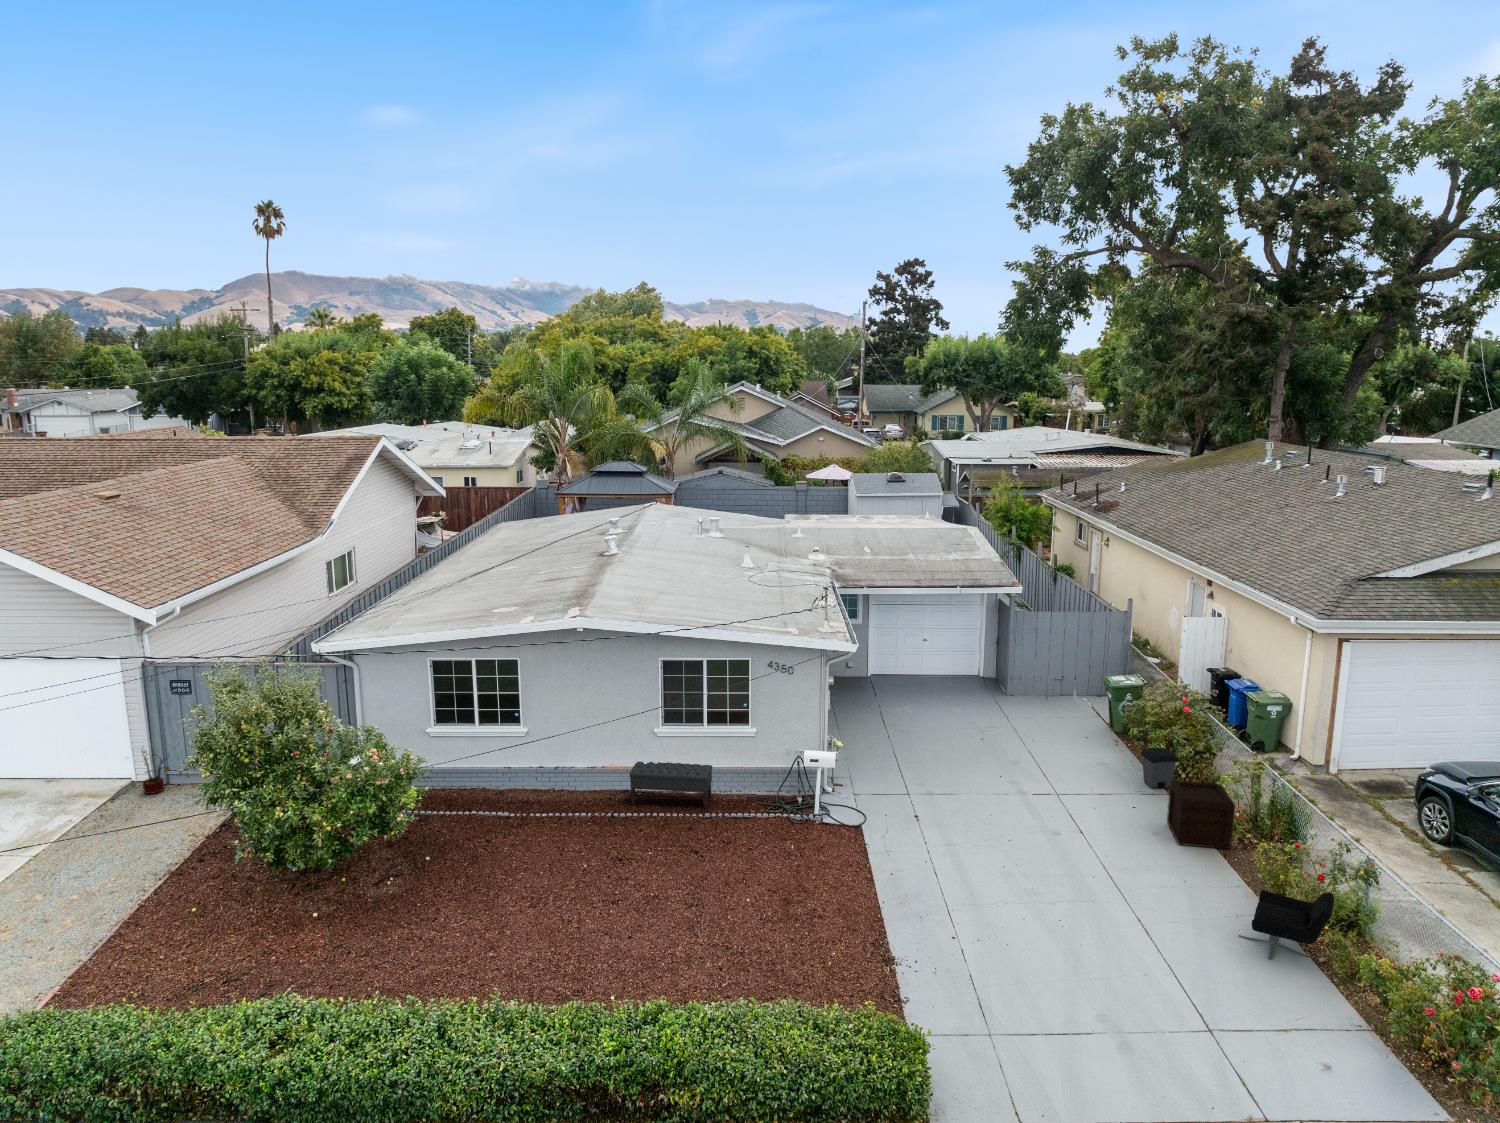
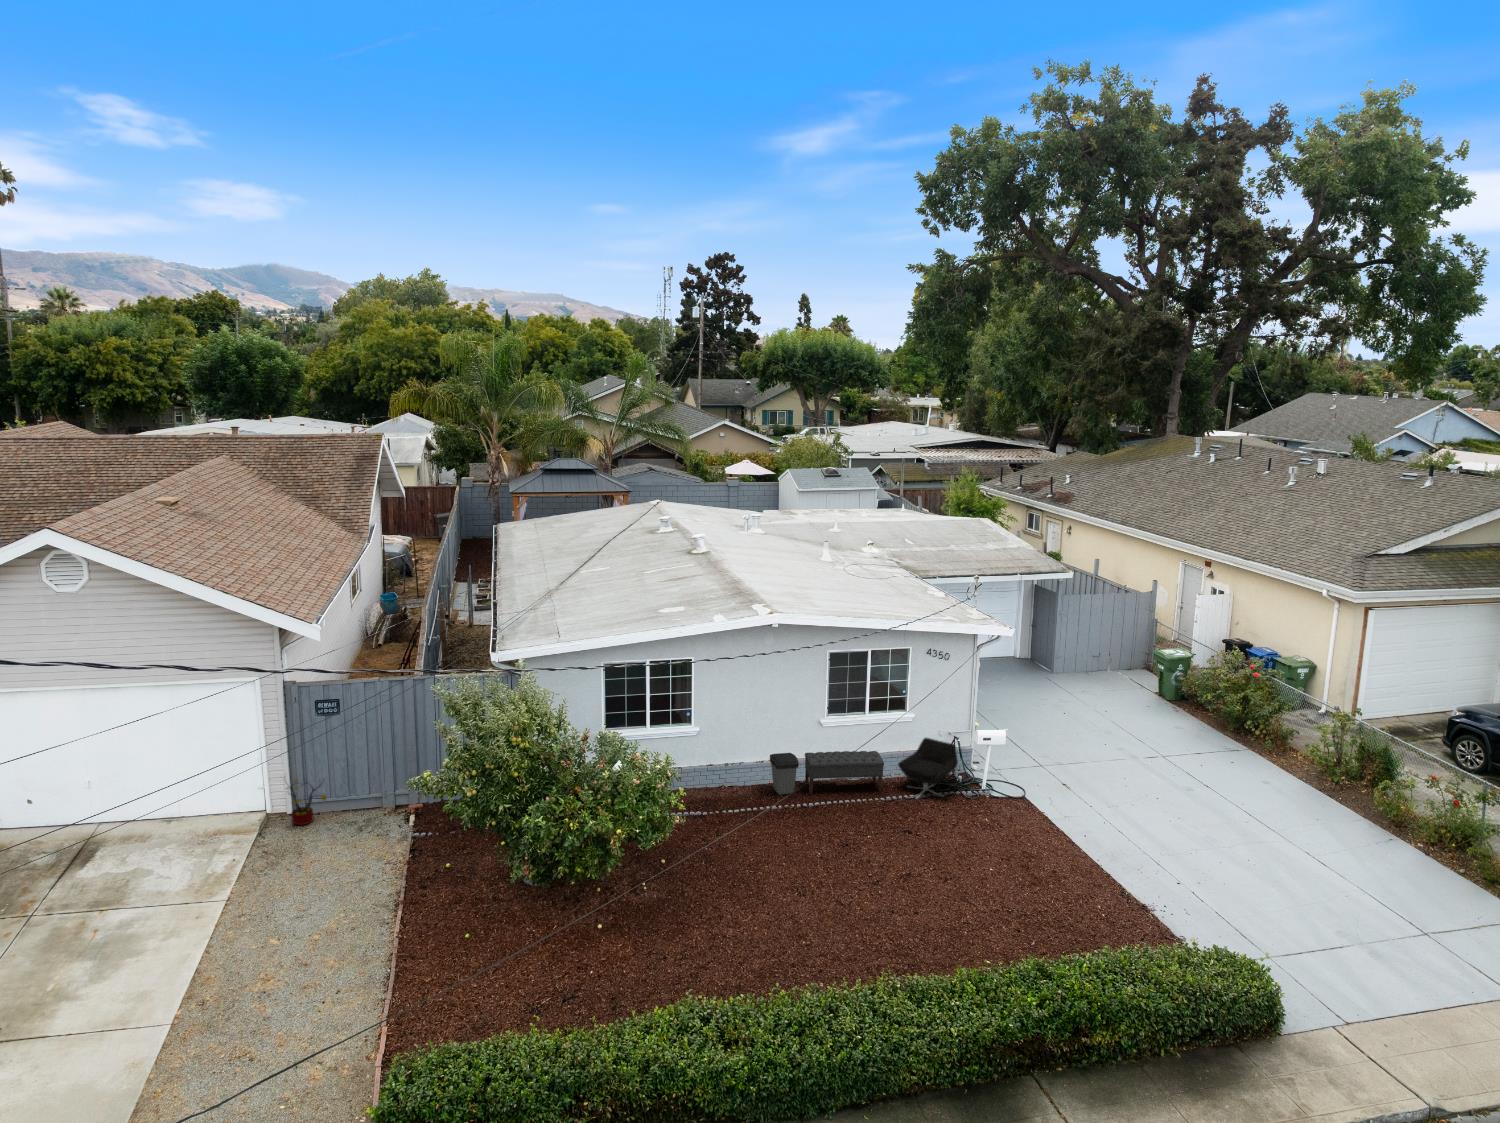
trash can: present [1141,748,1178,788] -> present [770,753,799,795]
wooden crate: present [1167,780,1235,849] -> none [1264,735,1333,789]
lounge chair: present [1238,890,1334,960] -> present [898,737,958,799]

